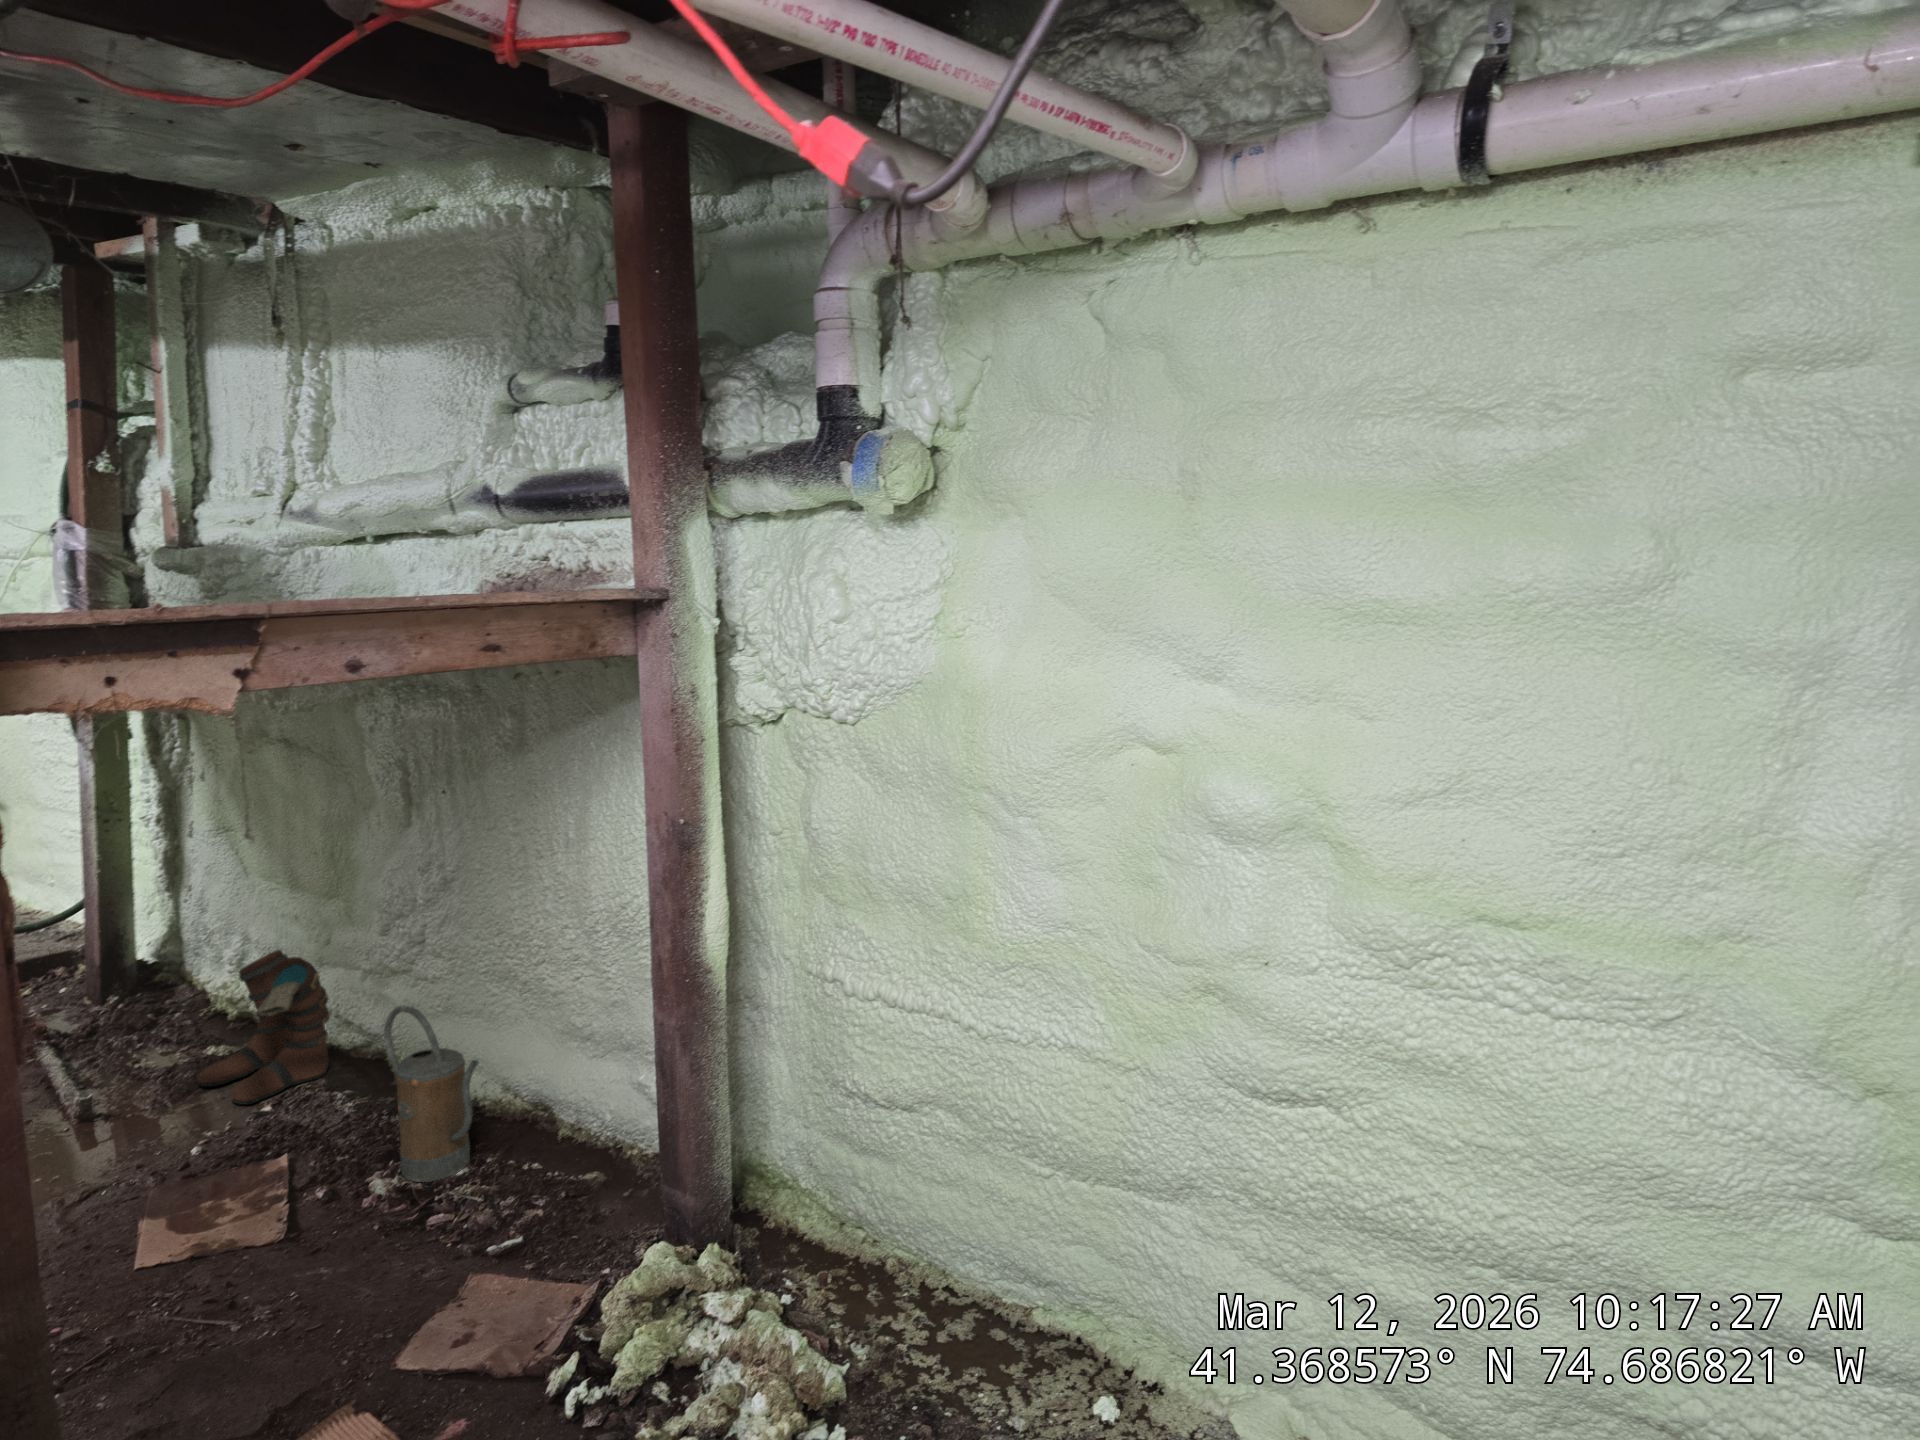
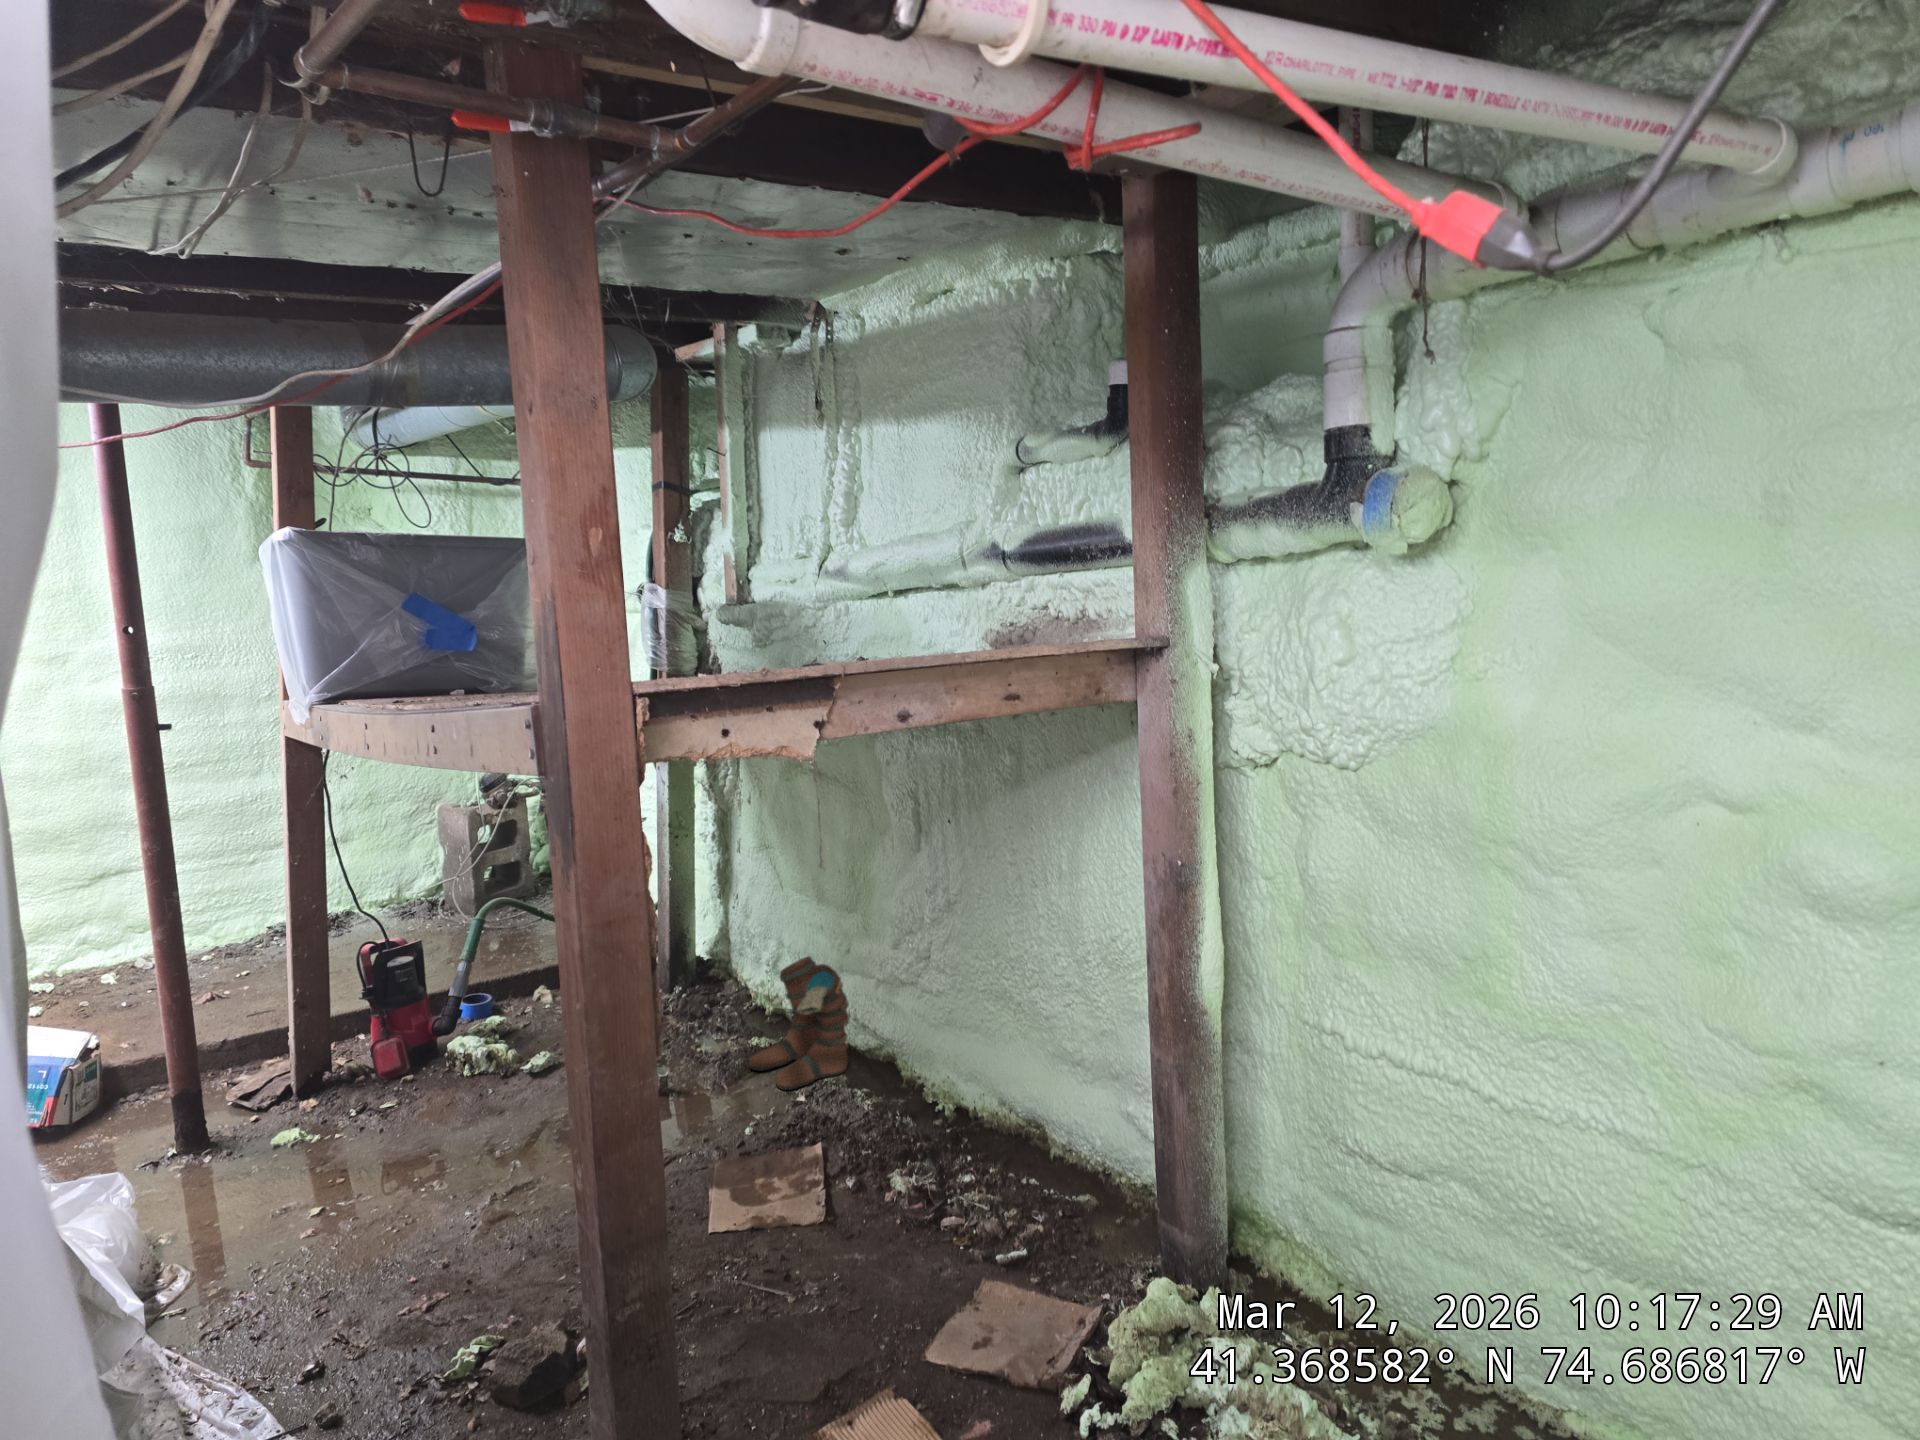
watering can: present [384,1005,479,1182] -> none [901,1017,985,1183]

